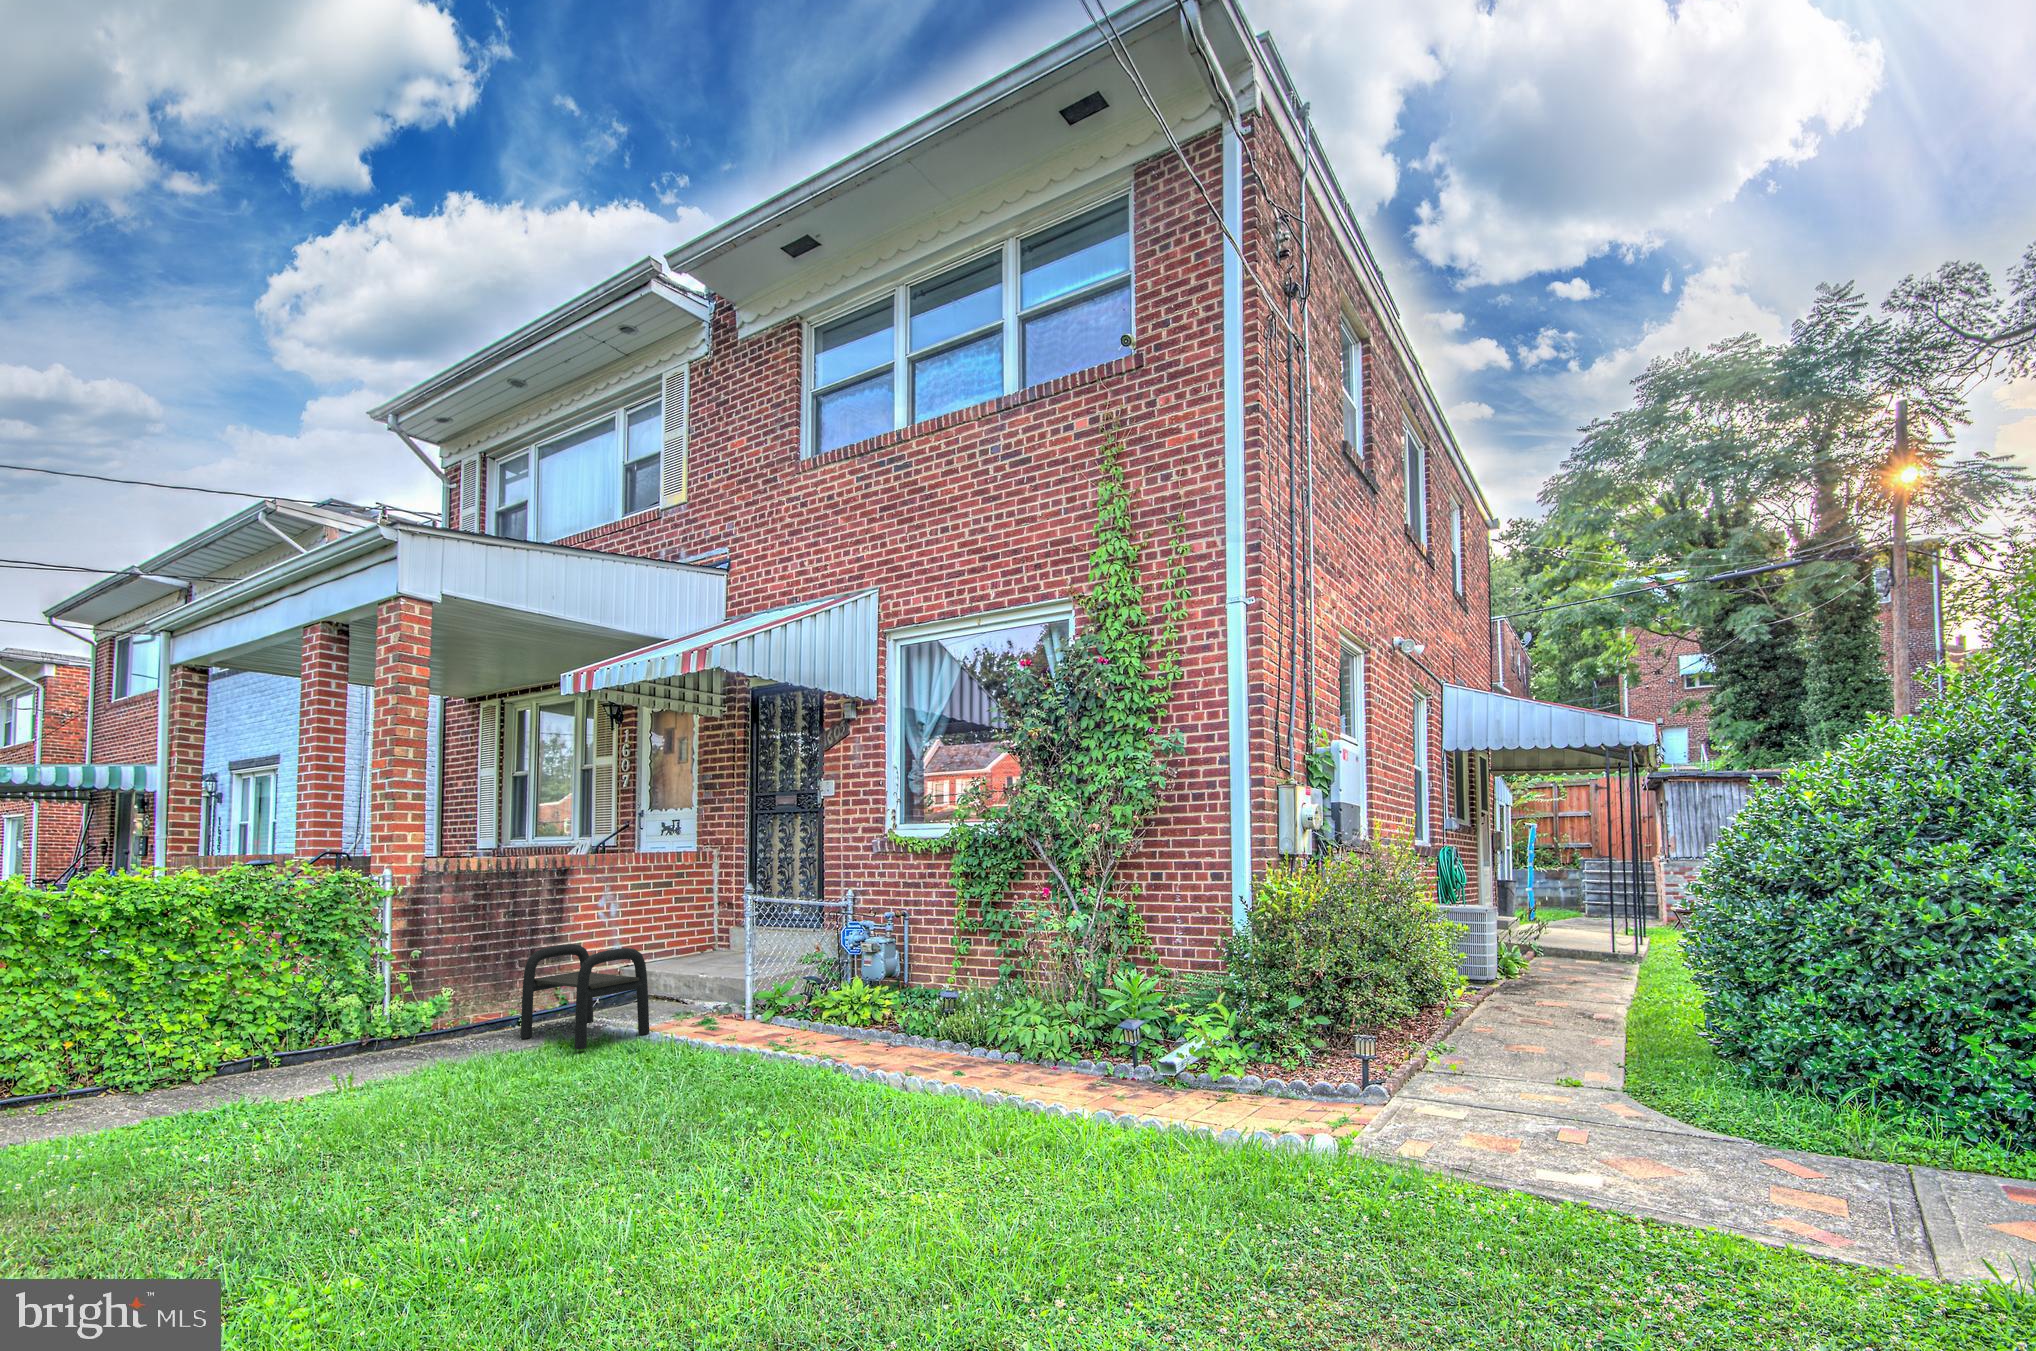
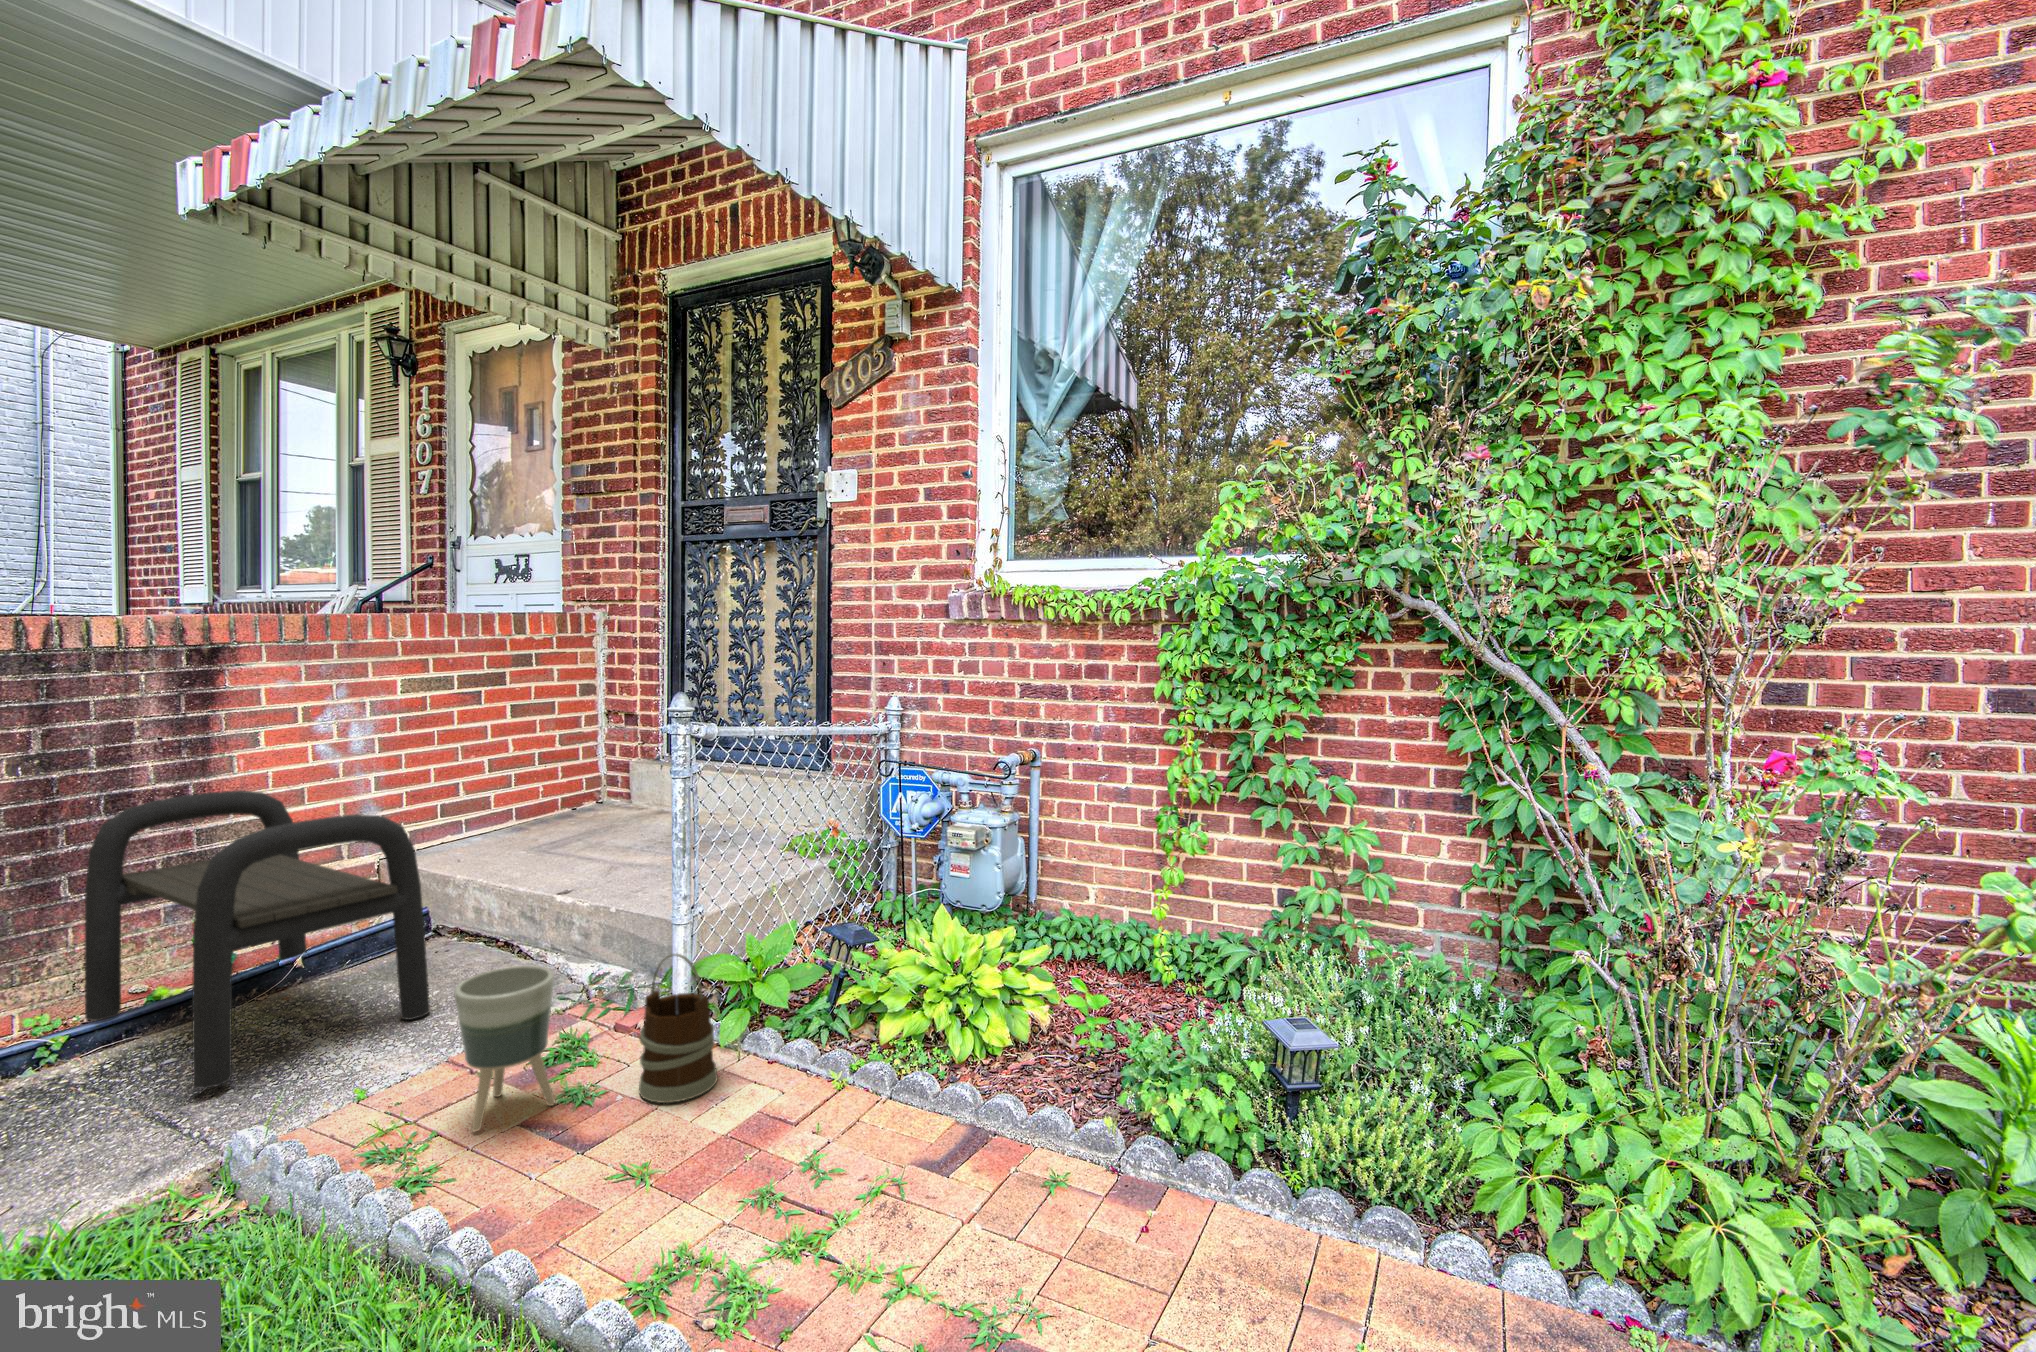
wooden bucket: none [729,994,758,1049] -> present [639,954,718,1103]
planter: none [667,1000,700,1056] -> present [454,966,556,1132]

